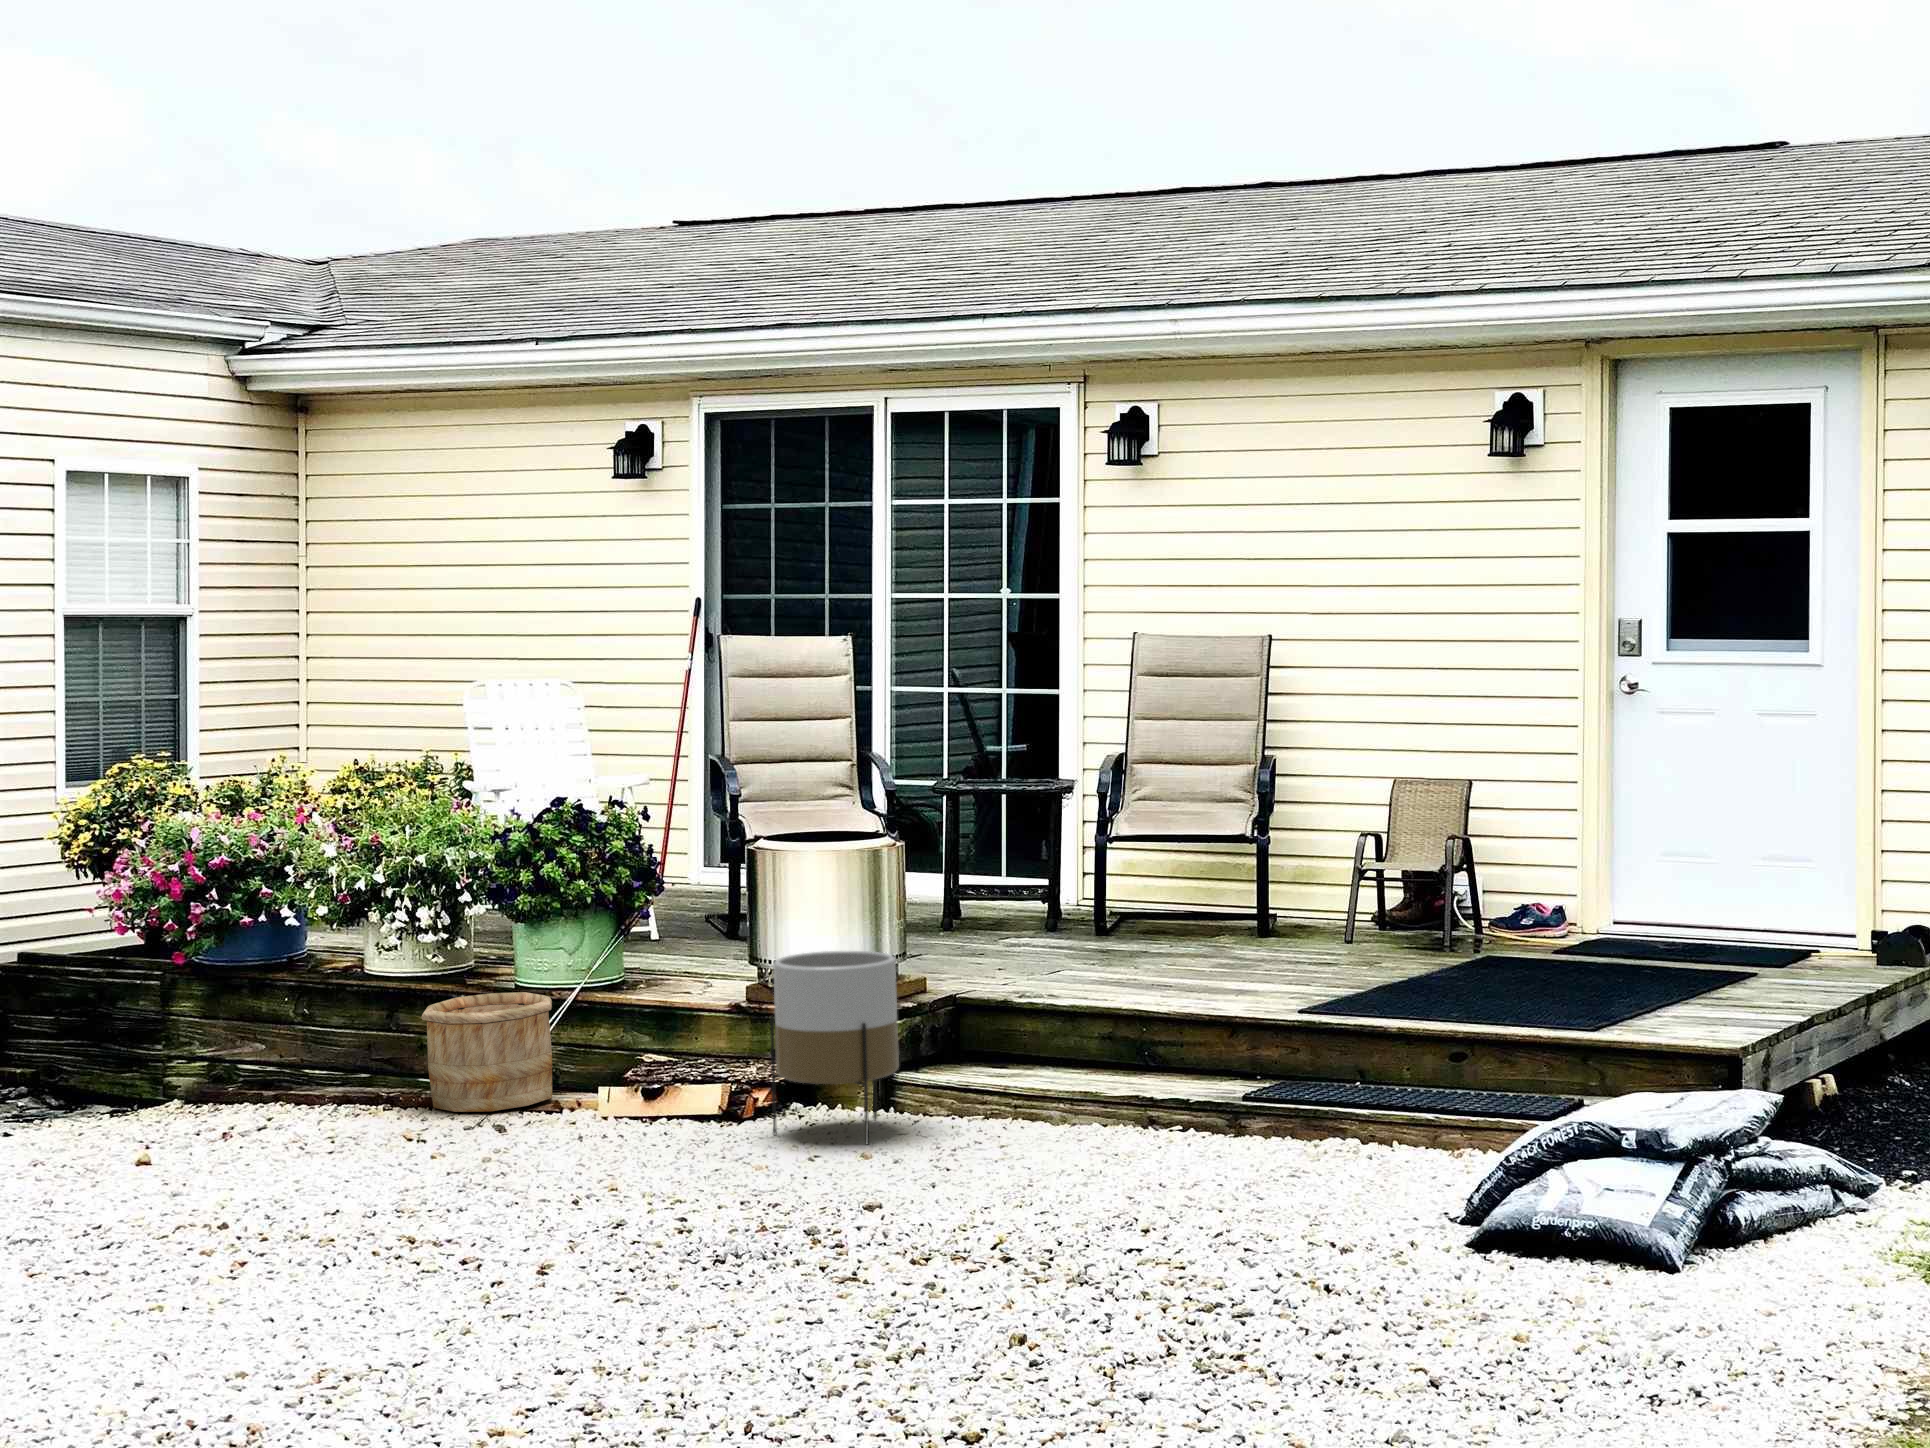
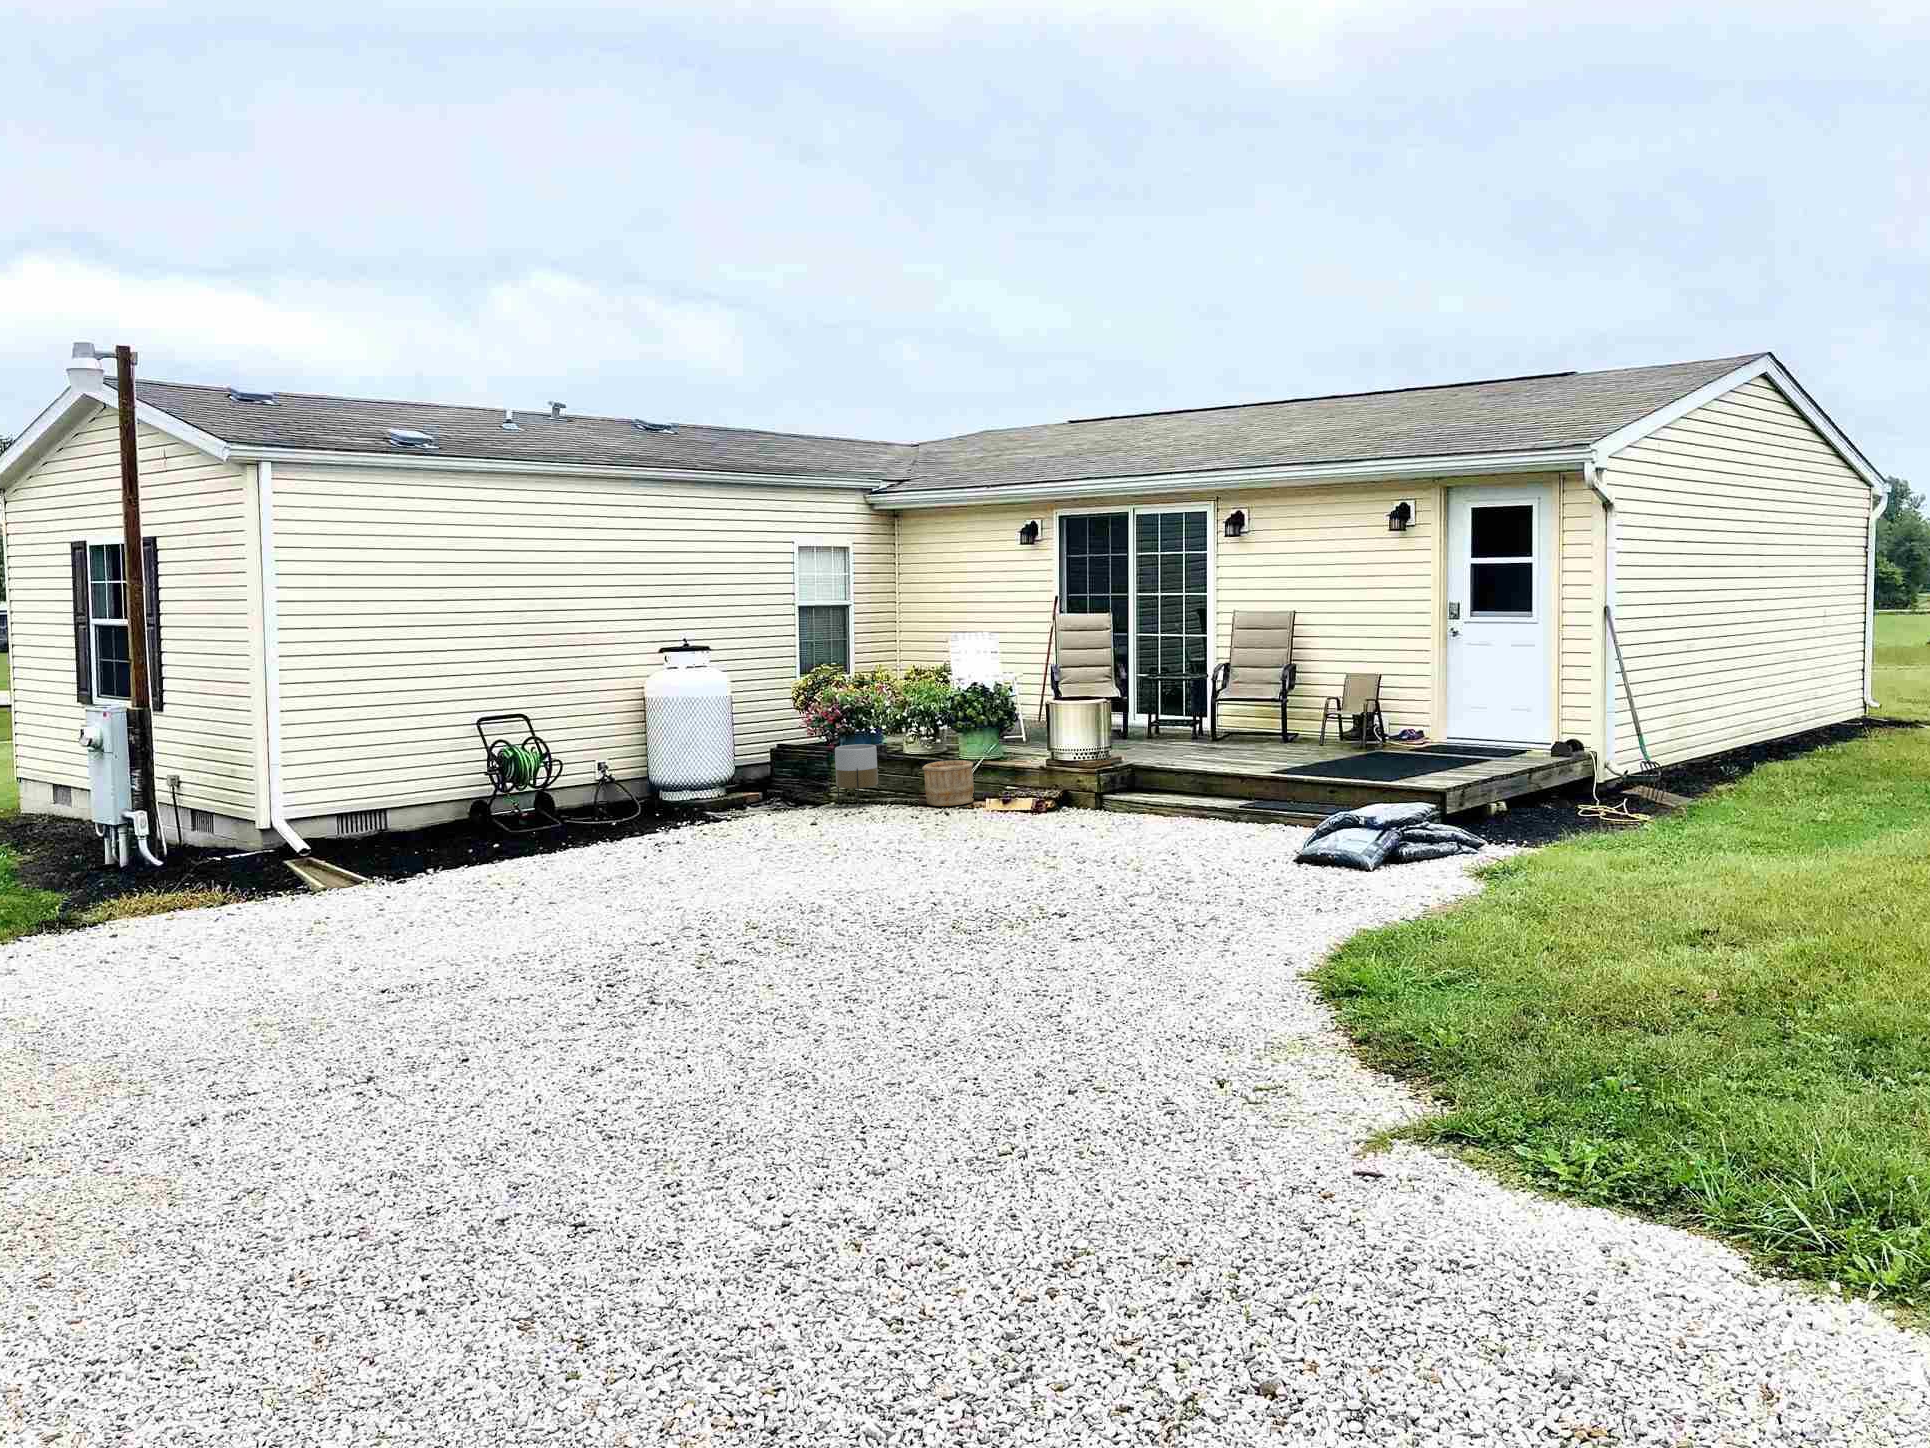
planter: present [770,951,899,1145] -> present [835,744,878,808]

